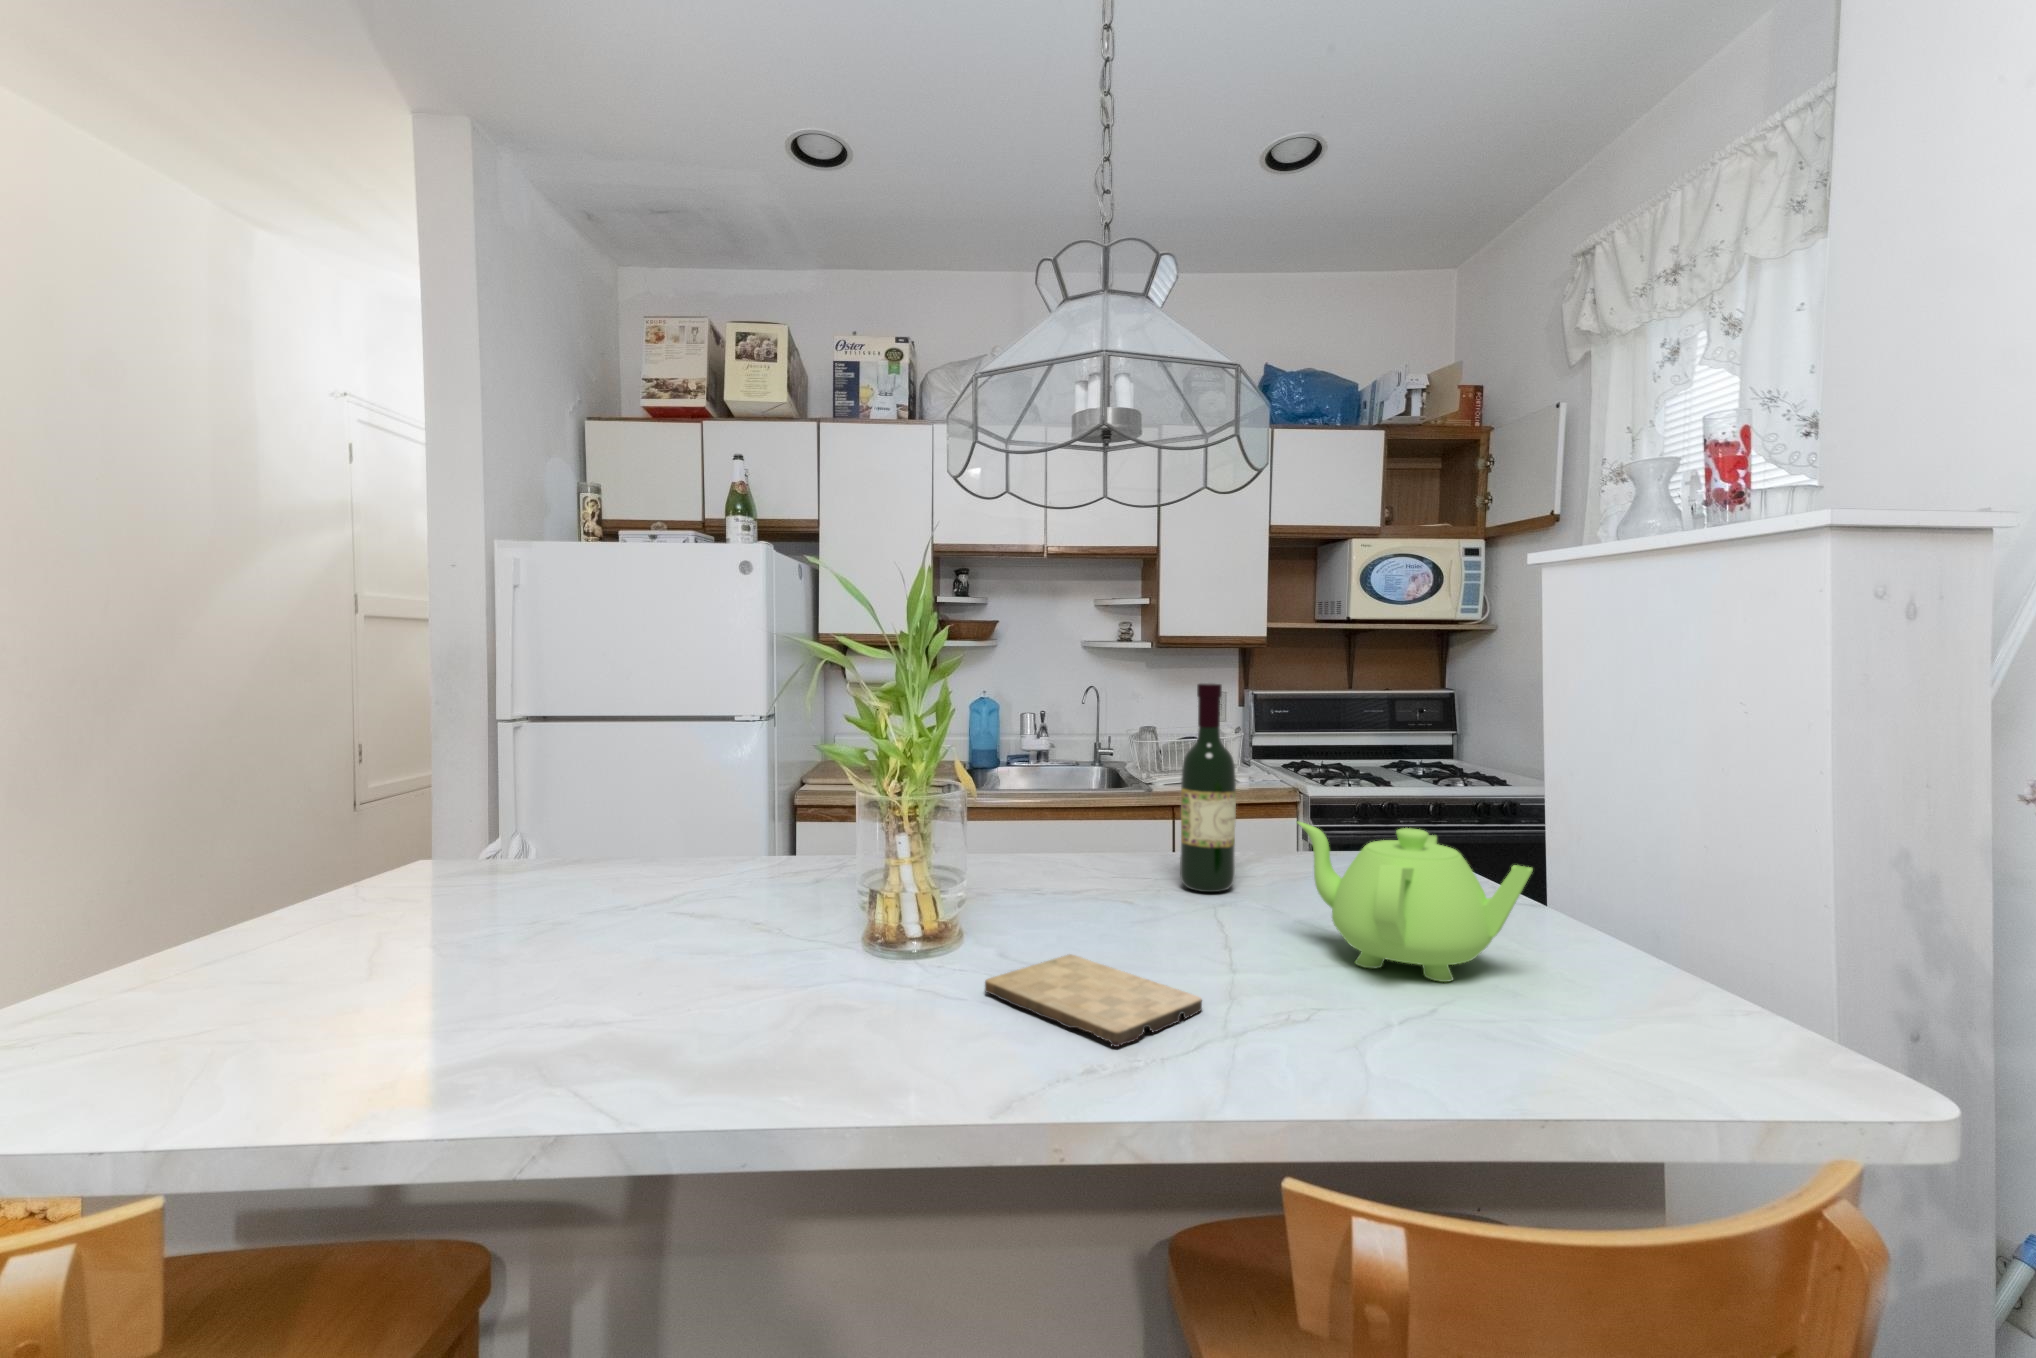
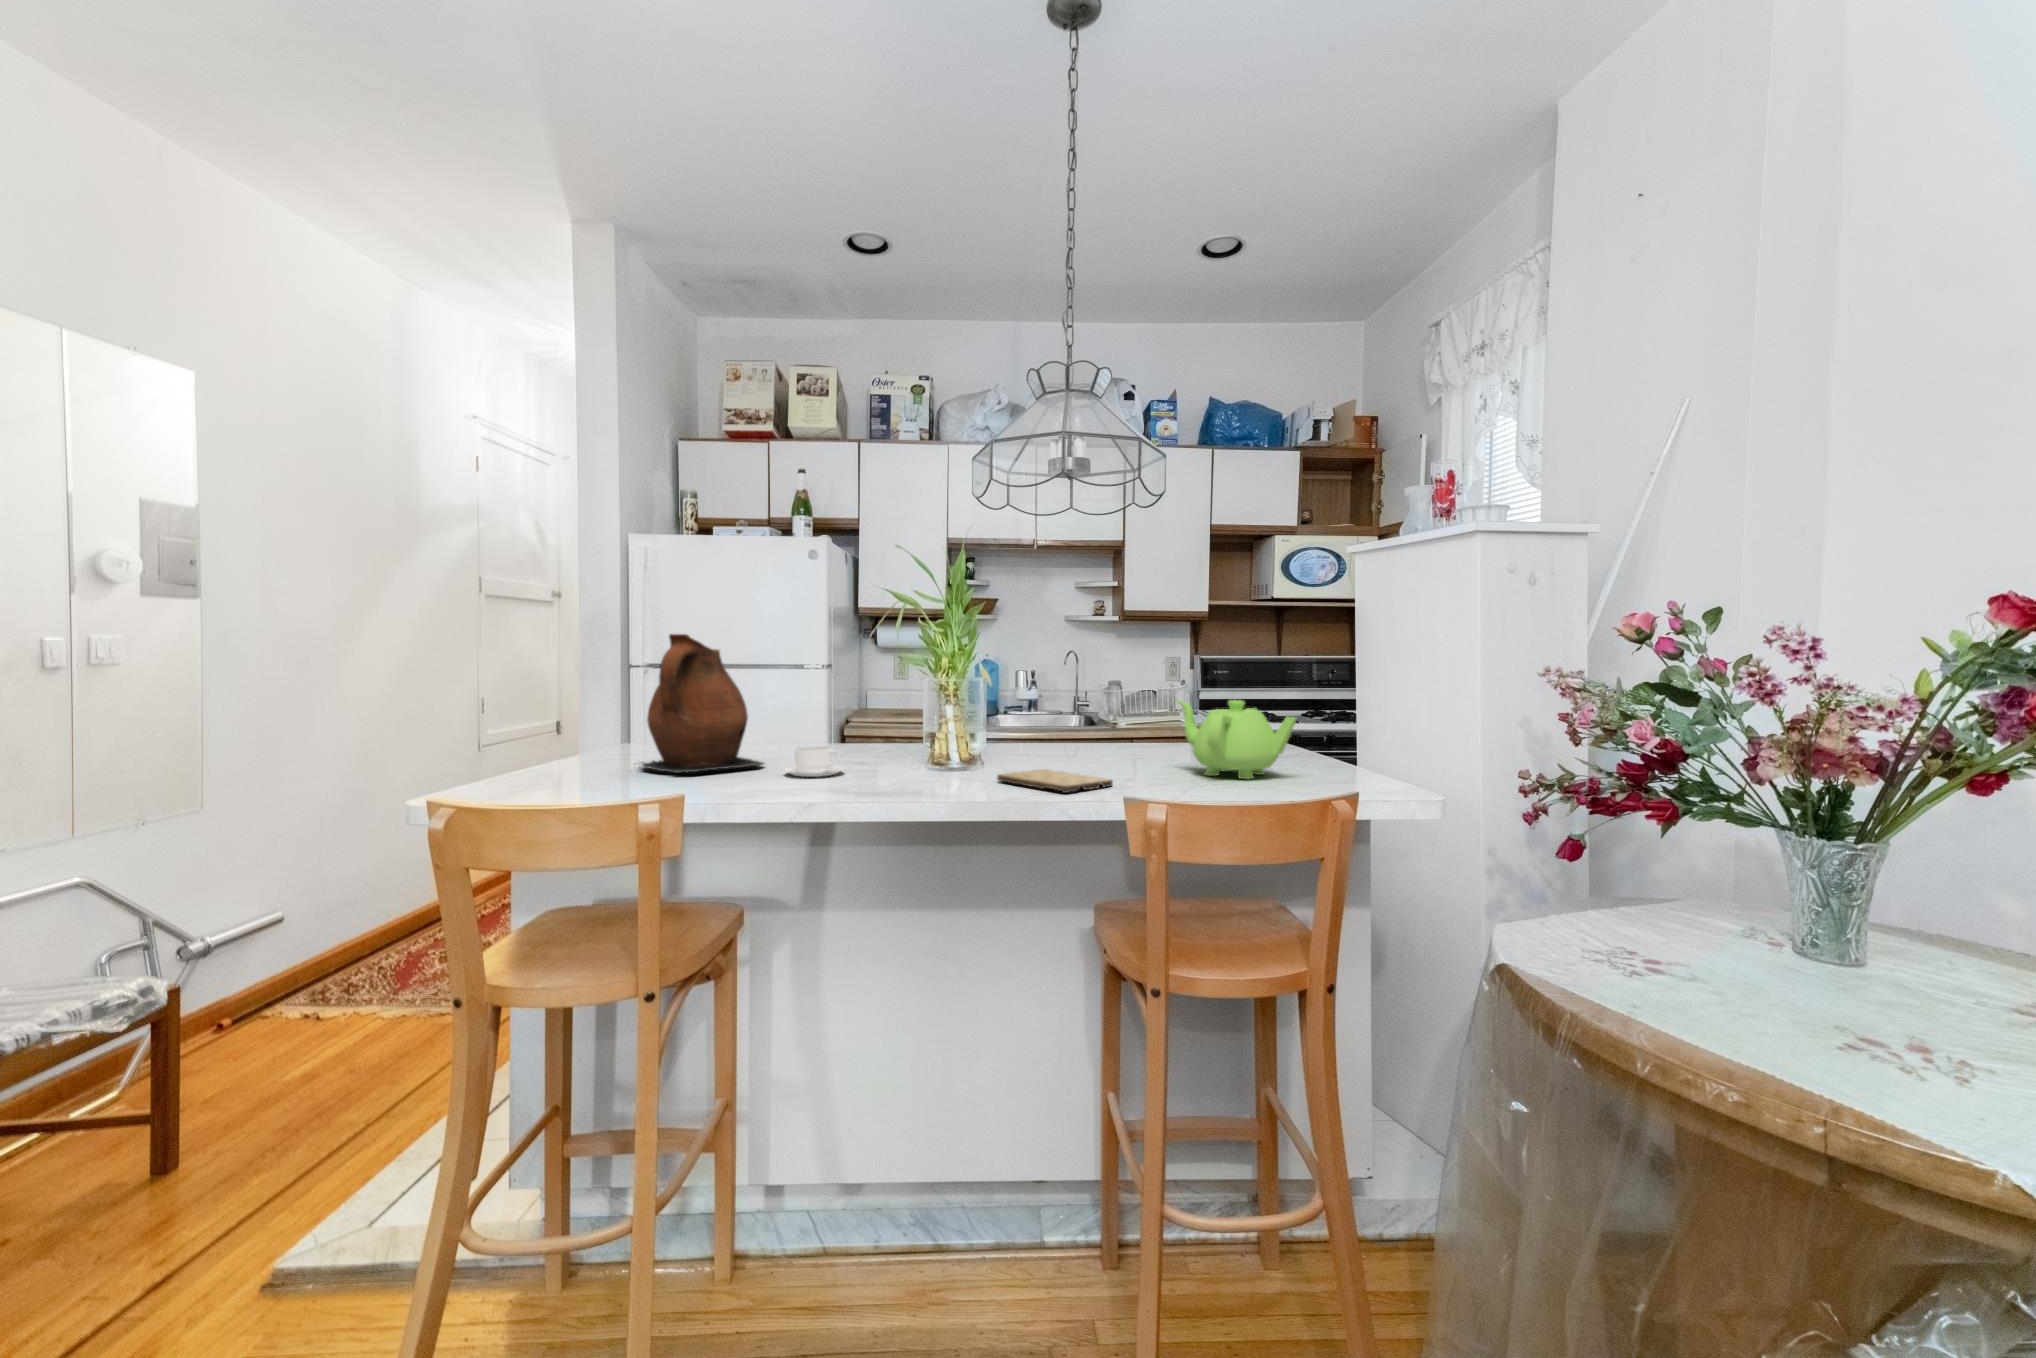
wine bottle: present [1180,683,1236,892] -> none [1116,626,1150,755]
ceramic pitcher: none [353,713,590,968] -> present [641,634,764,773]
coffee cup: none [603,908,717,975] -> present [785,746,844,777]

